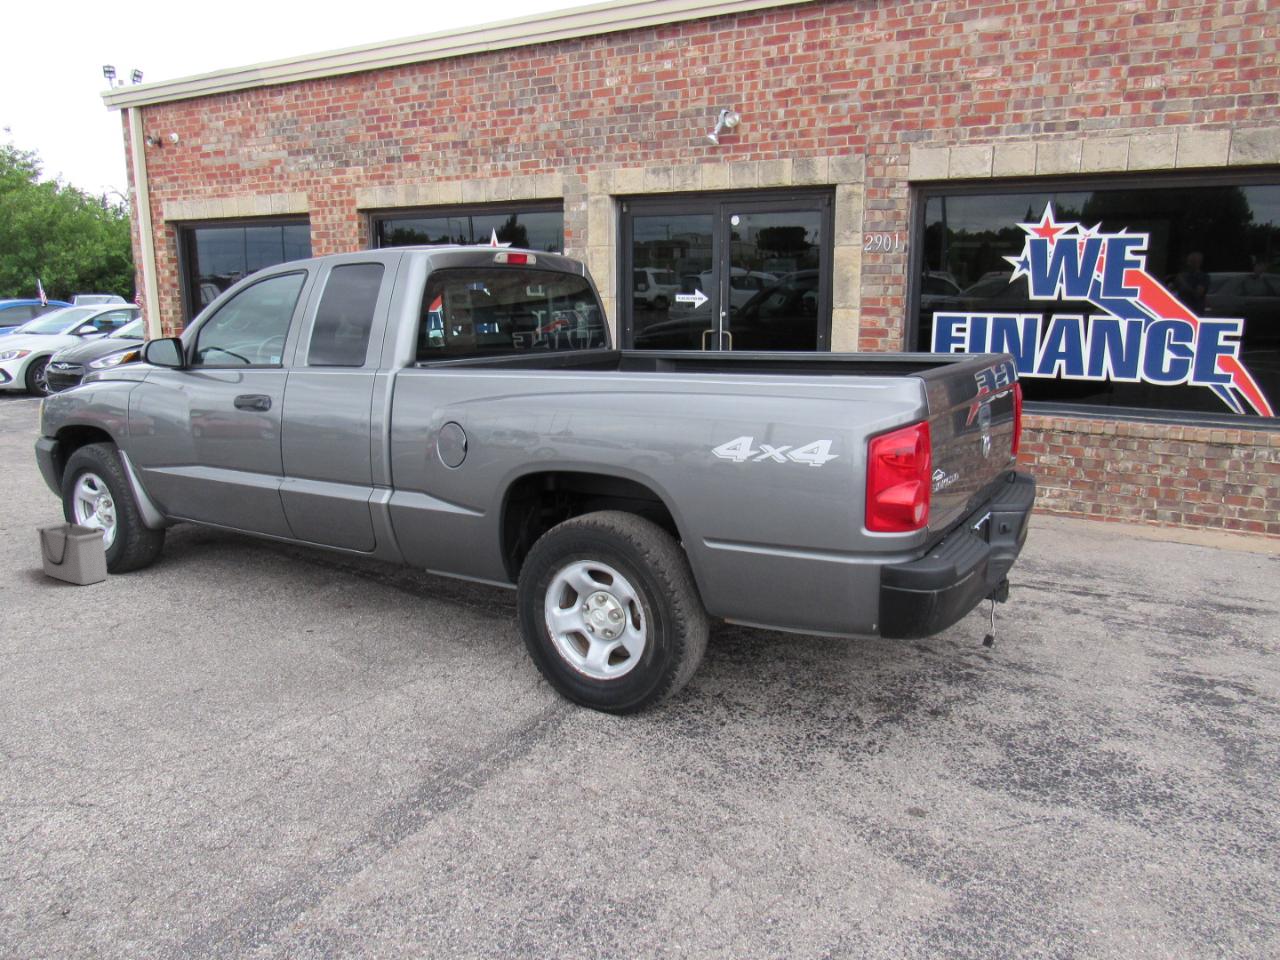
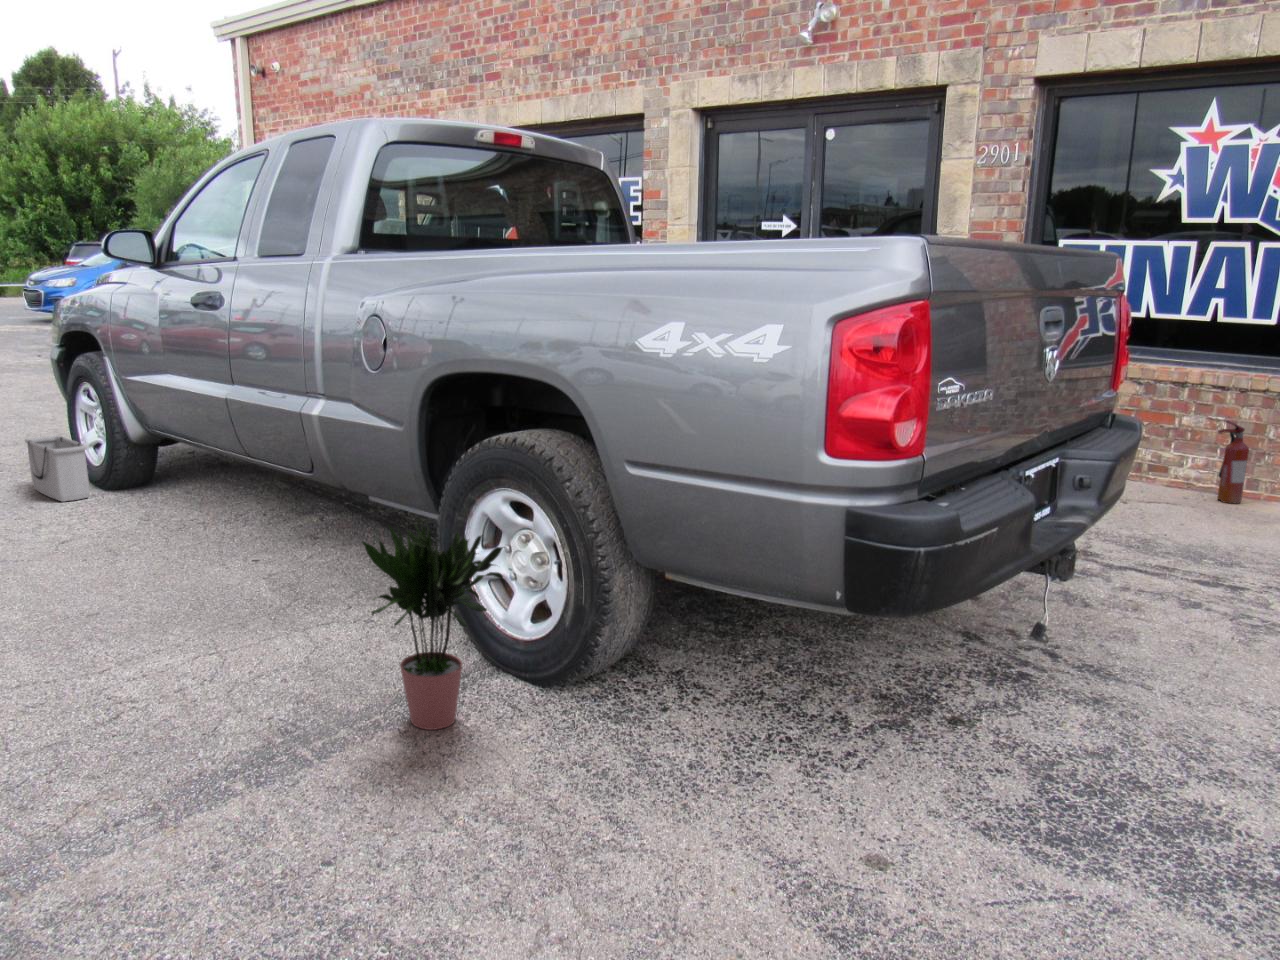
fire extinguisher: none [1067,458,1091,524] -> present [1217,420,1249,504]
potted plant: none [498,578,608,755] -> present [362,525,505,730]

